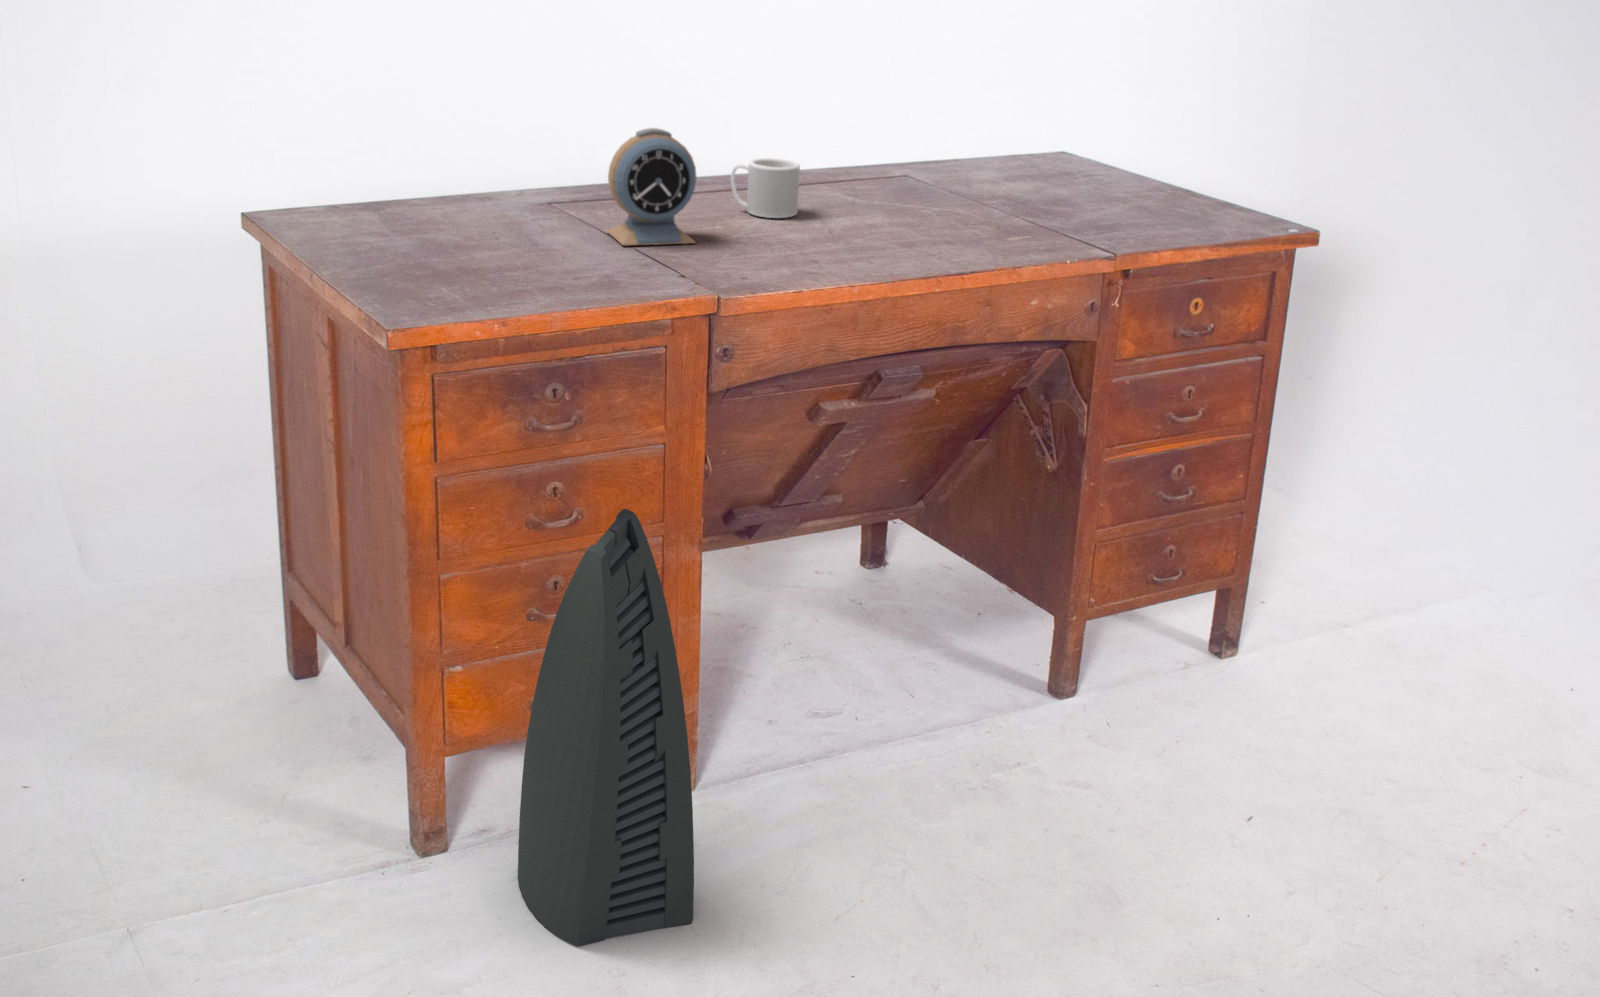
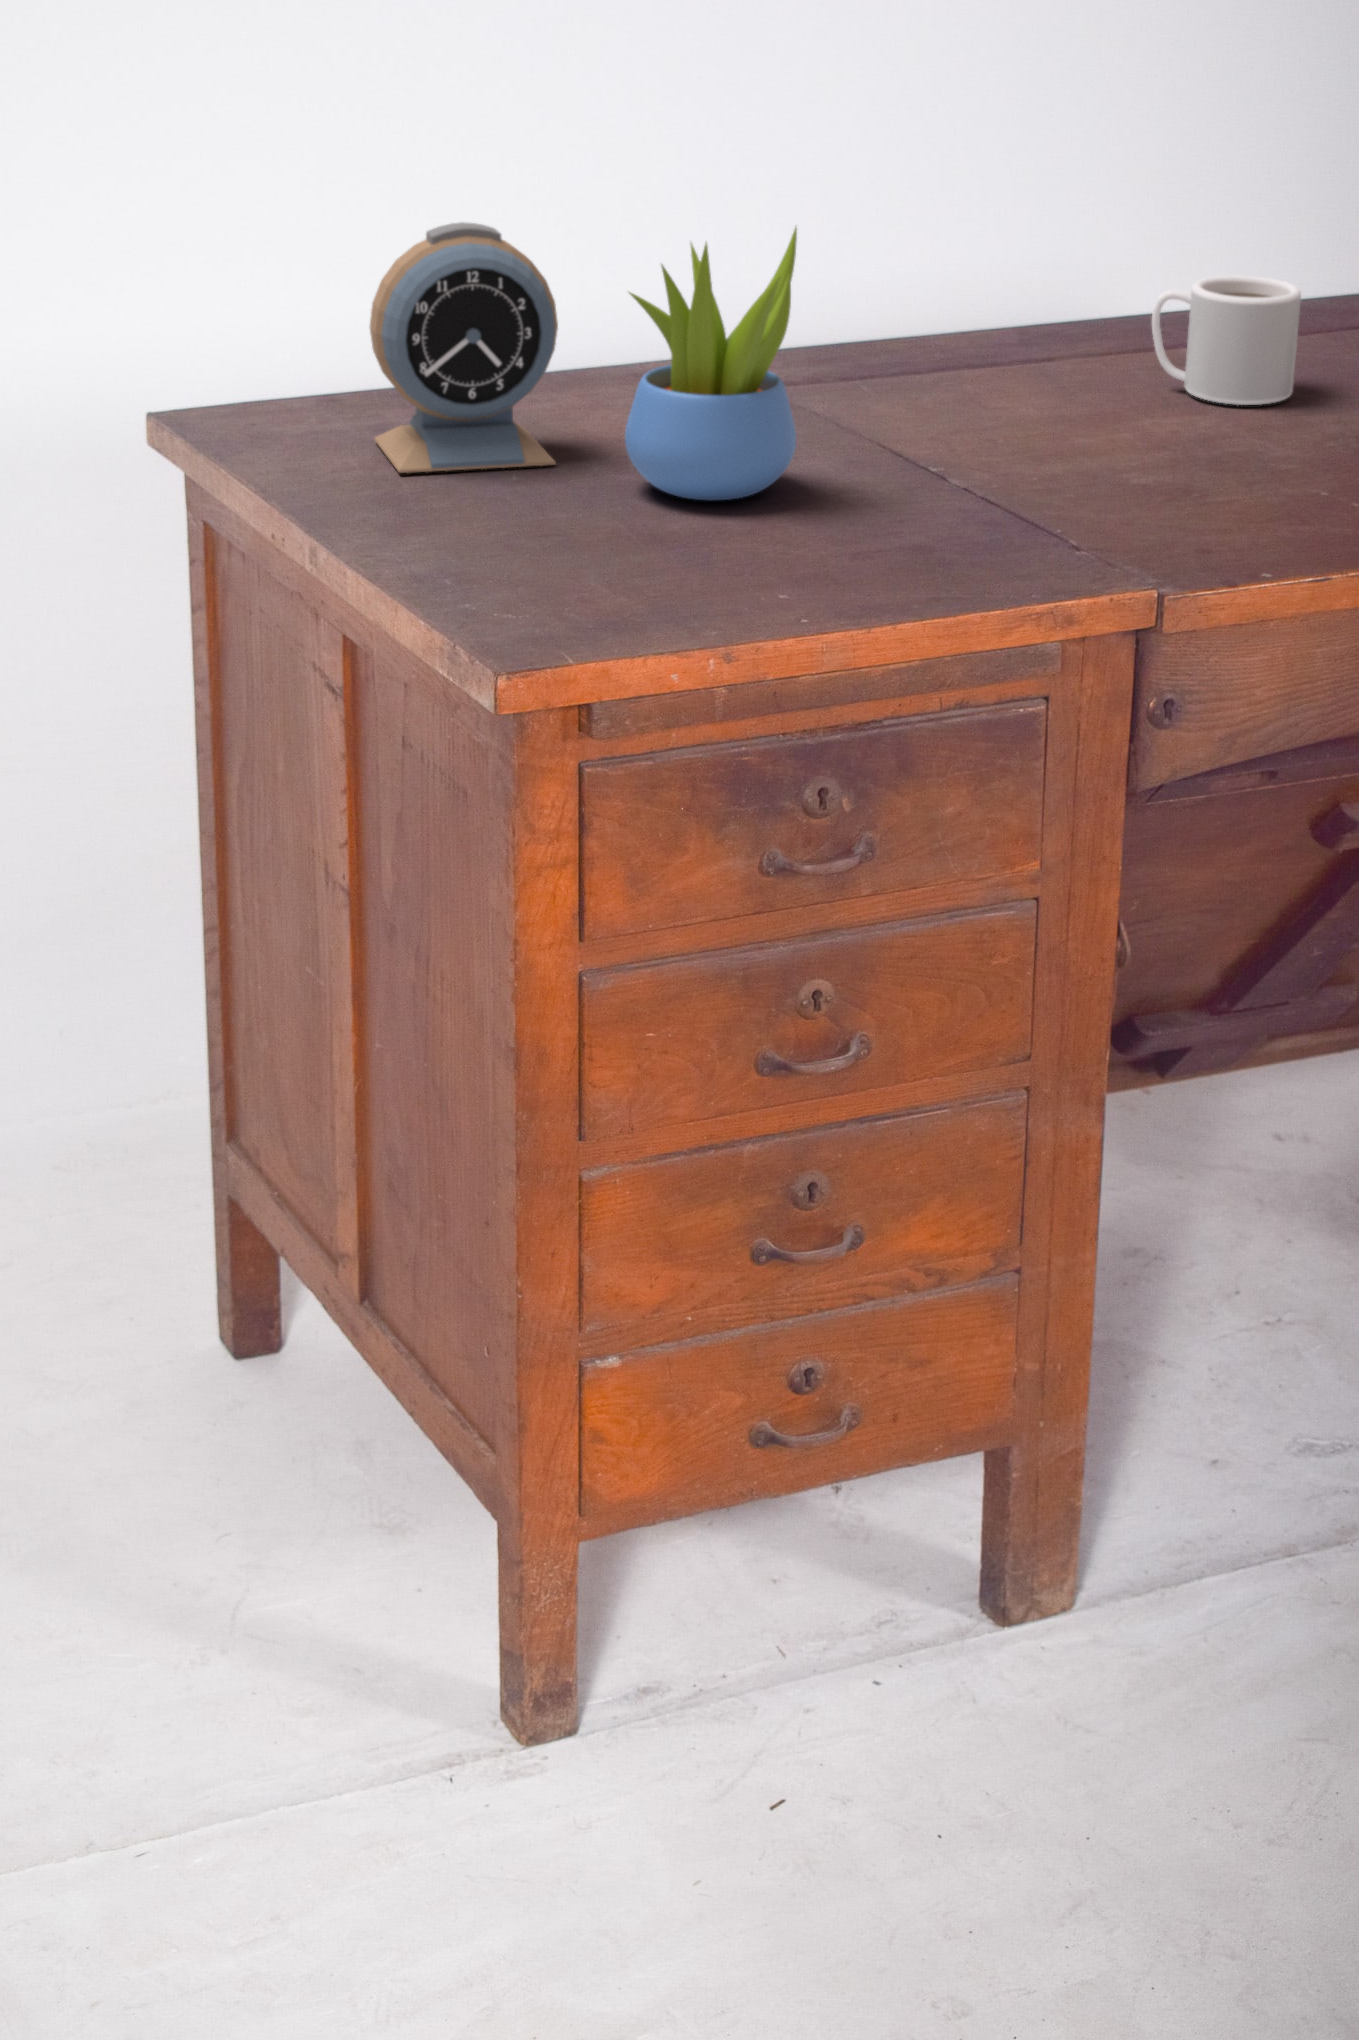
succulent plant: none [467,124,551,255] -> present [625,228,797,500]
alarm clock: present [607,128,697,246] -> present [369,222,558,473]
air purifier: present [518,509,694,947] -> none [725,1038,1099,1941]

